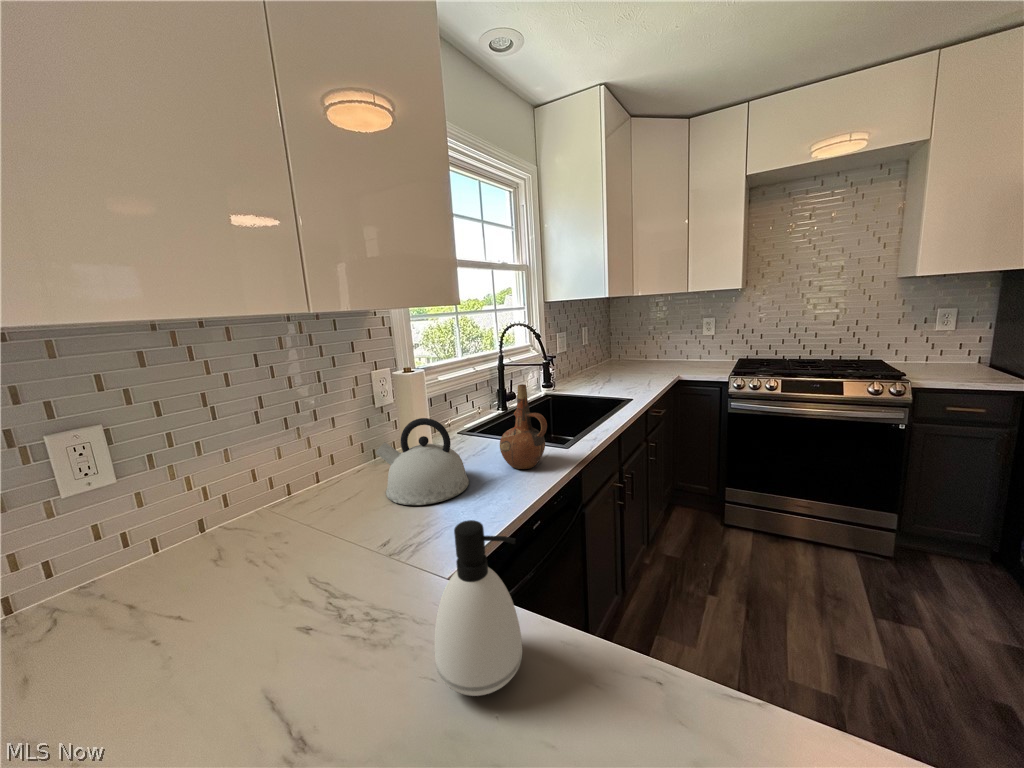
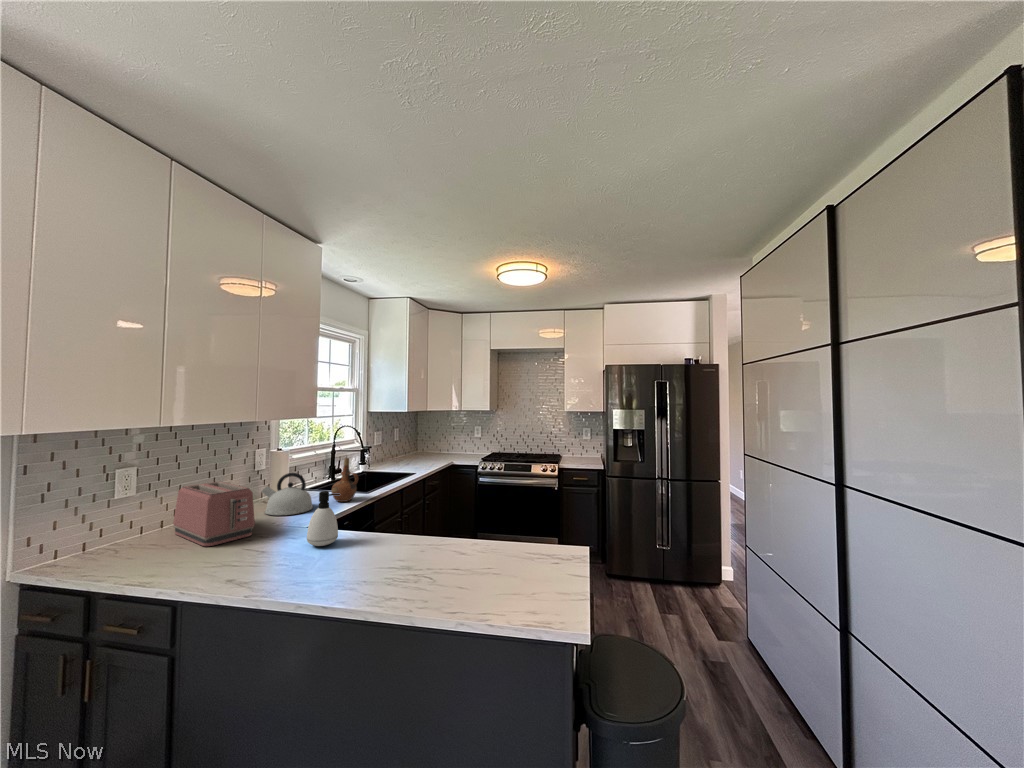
toaster: none [203,444,337,621] -> present [173,481,255,546]

